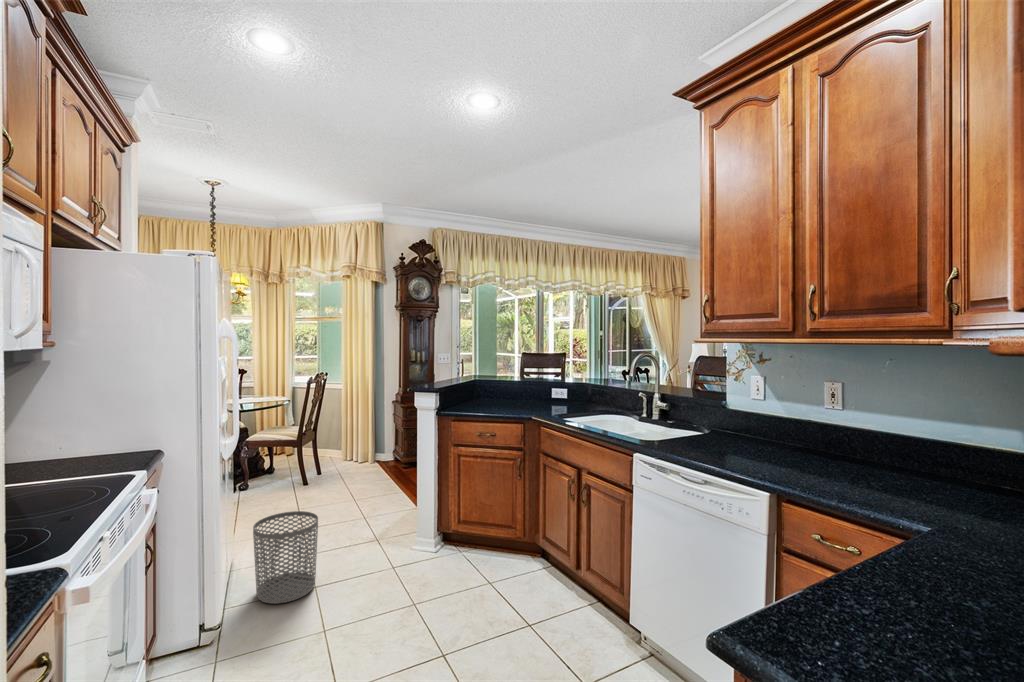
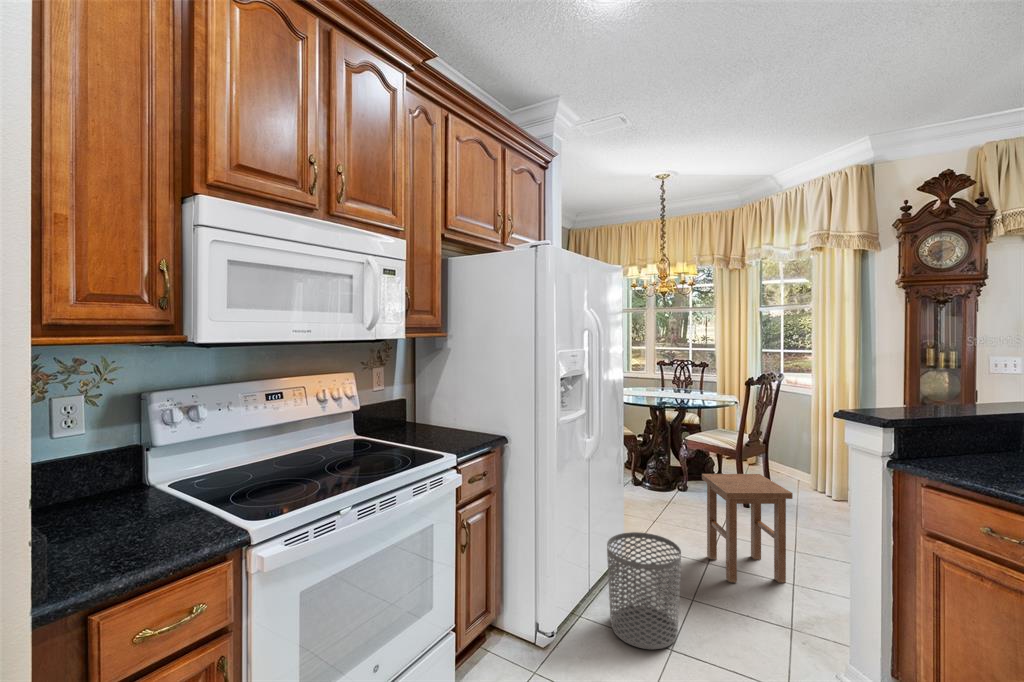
stool: none [295,451,365,536] -> present [702,474,793,583]

